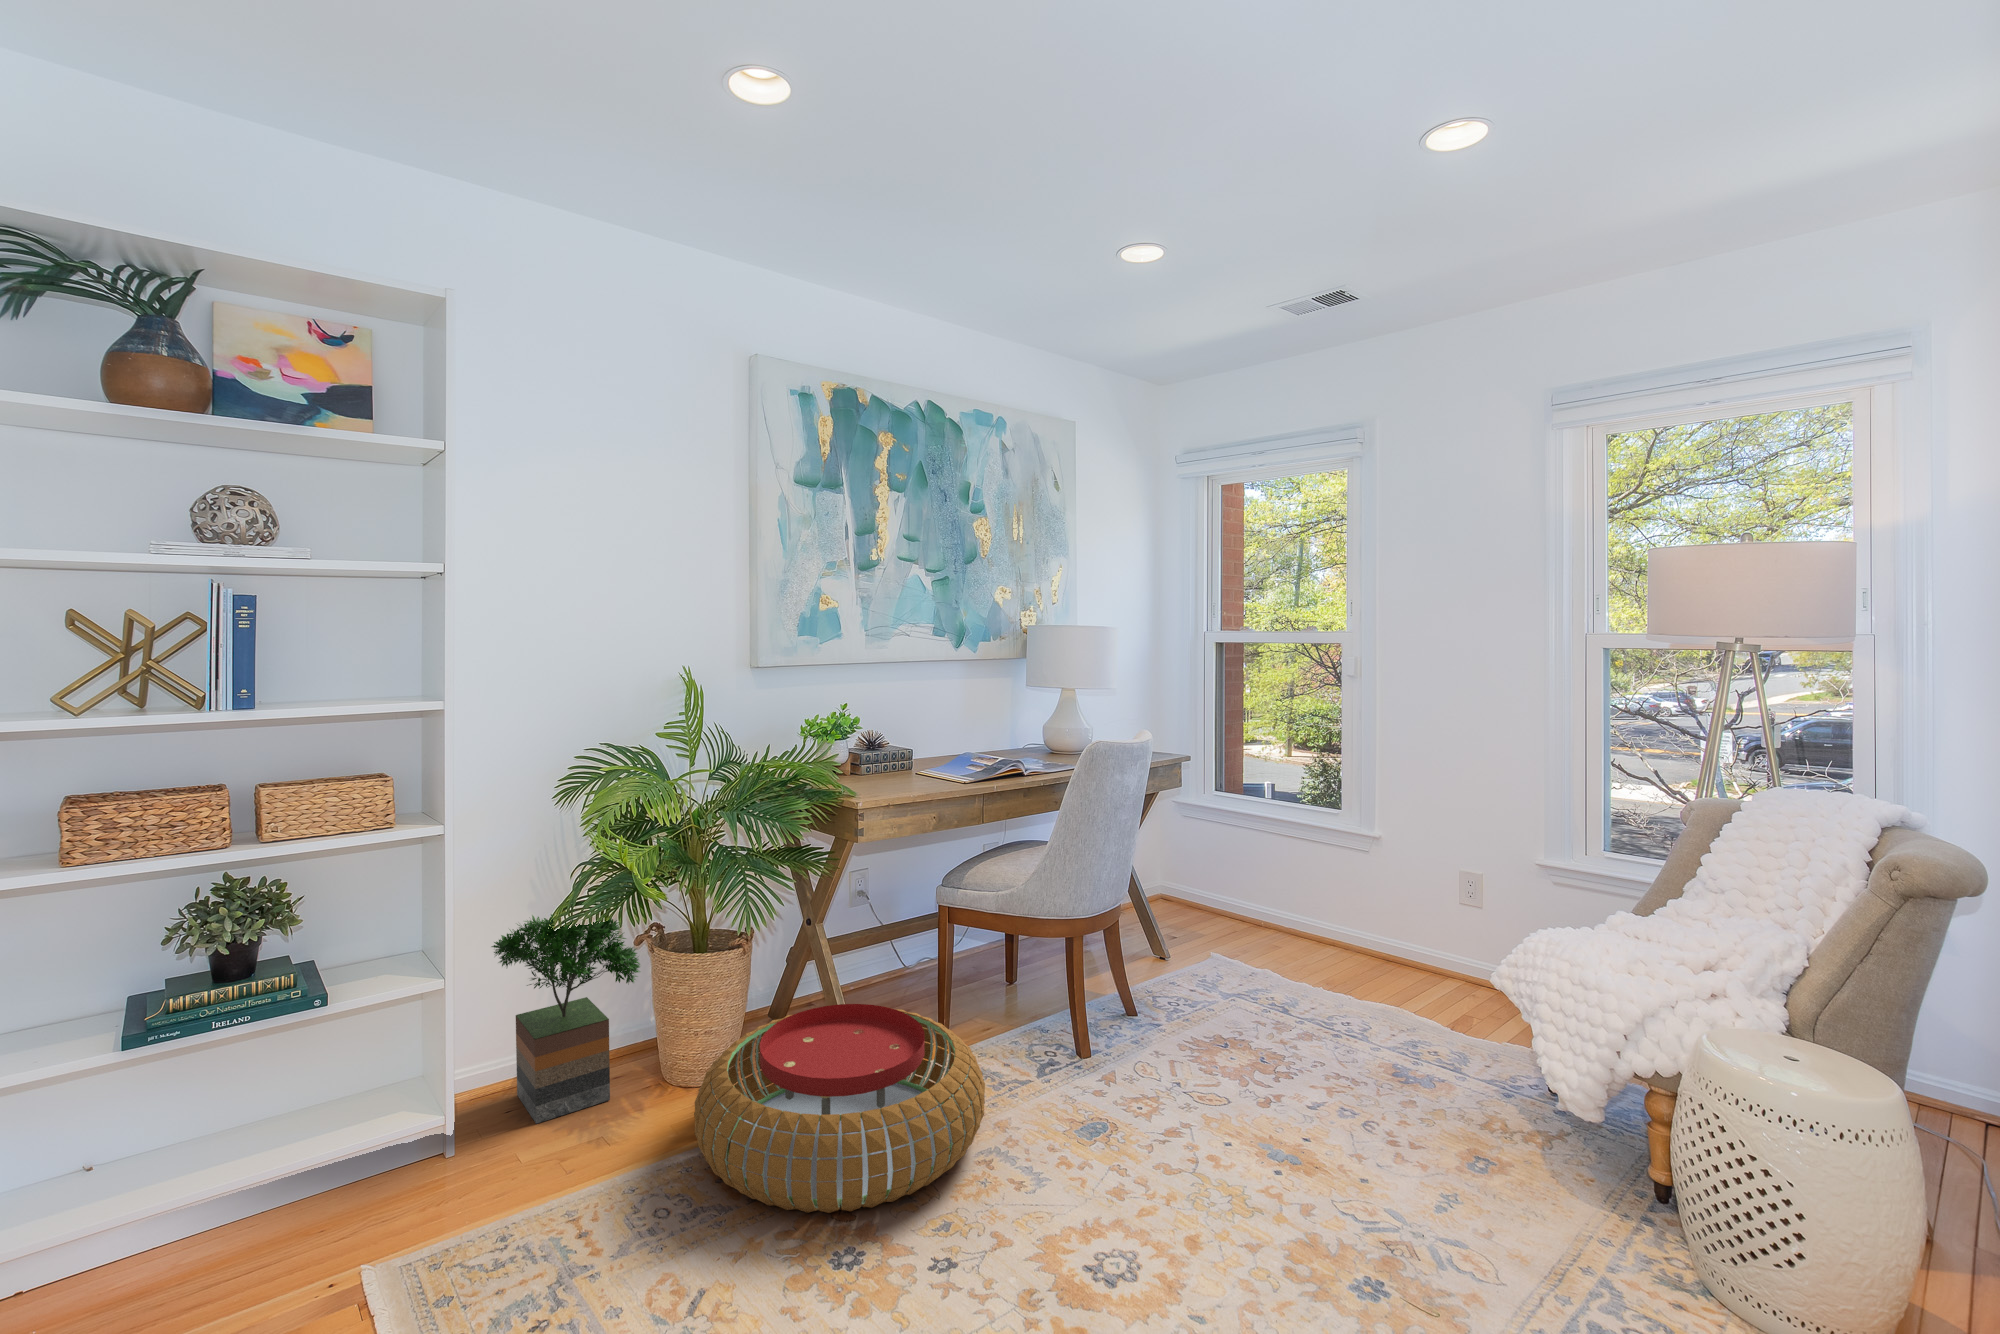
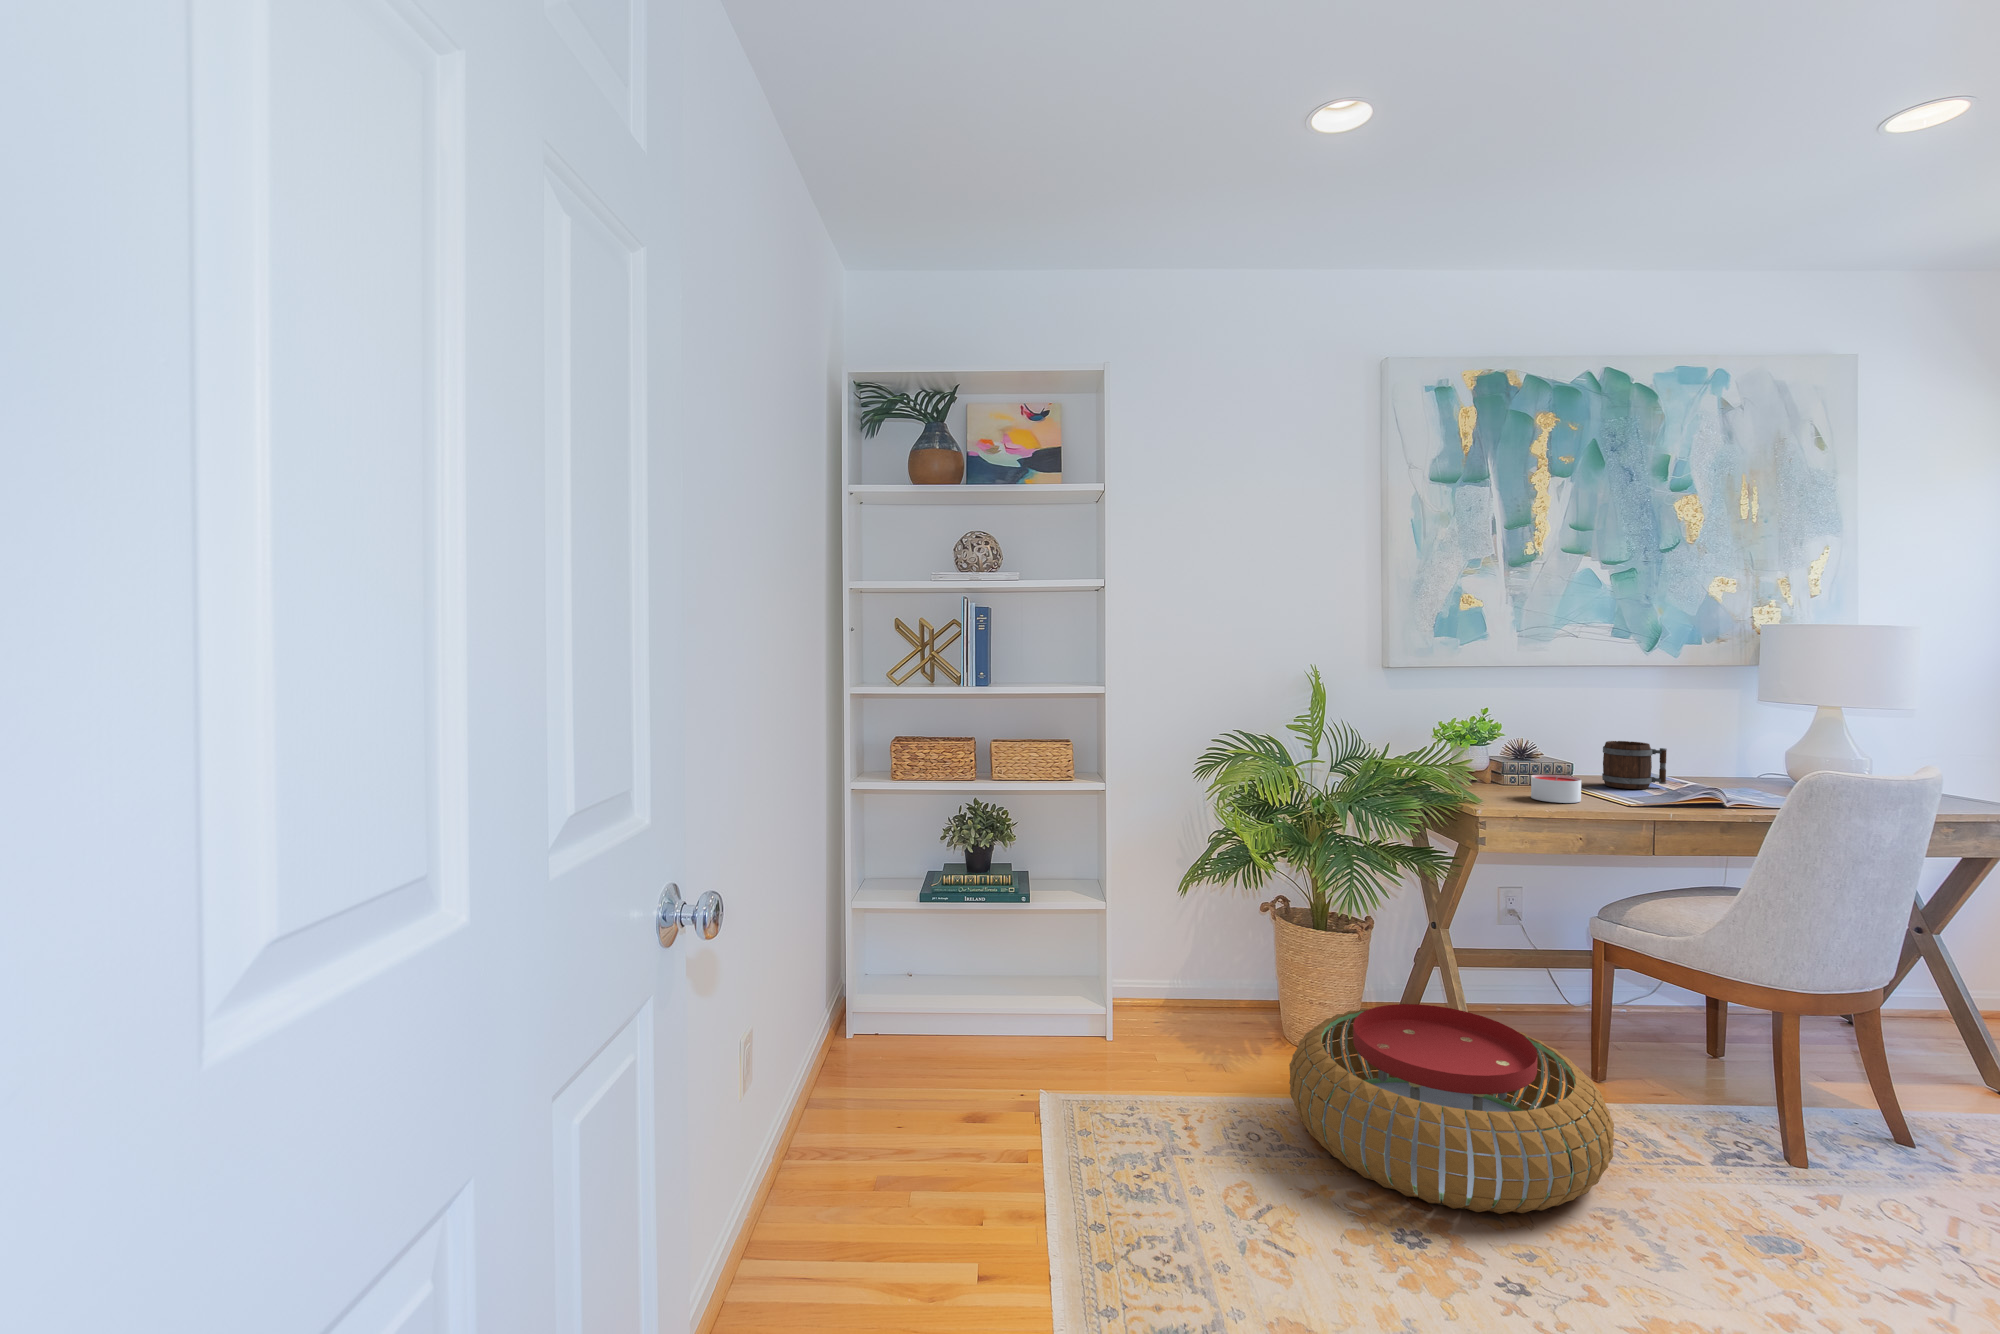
mug: none [937,728,982,770] -> present [1602,741,1667,789]
candle: none [892,765,932,791] -> present [1531,775,1581,803]
potted tree: present [492,914,640,1124] -> none [1142,865,1260,1041]

